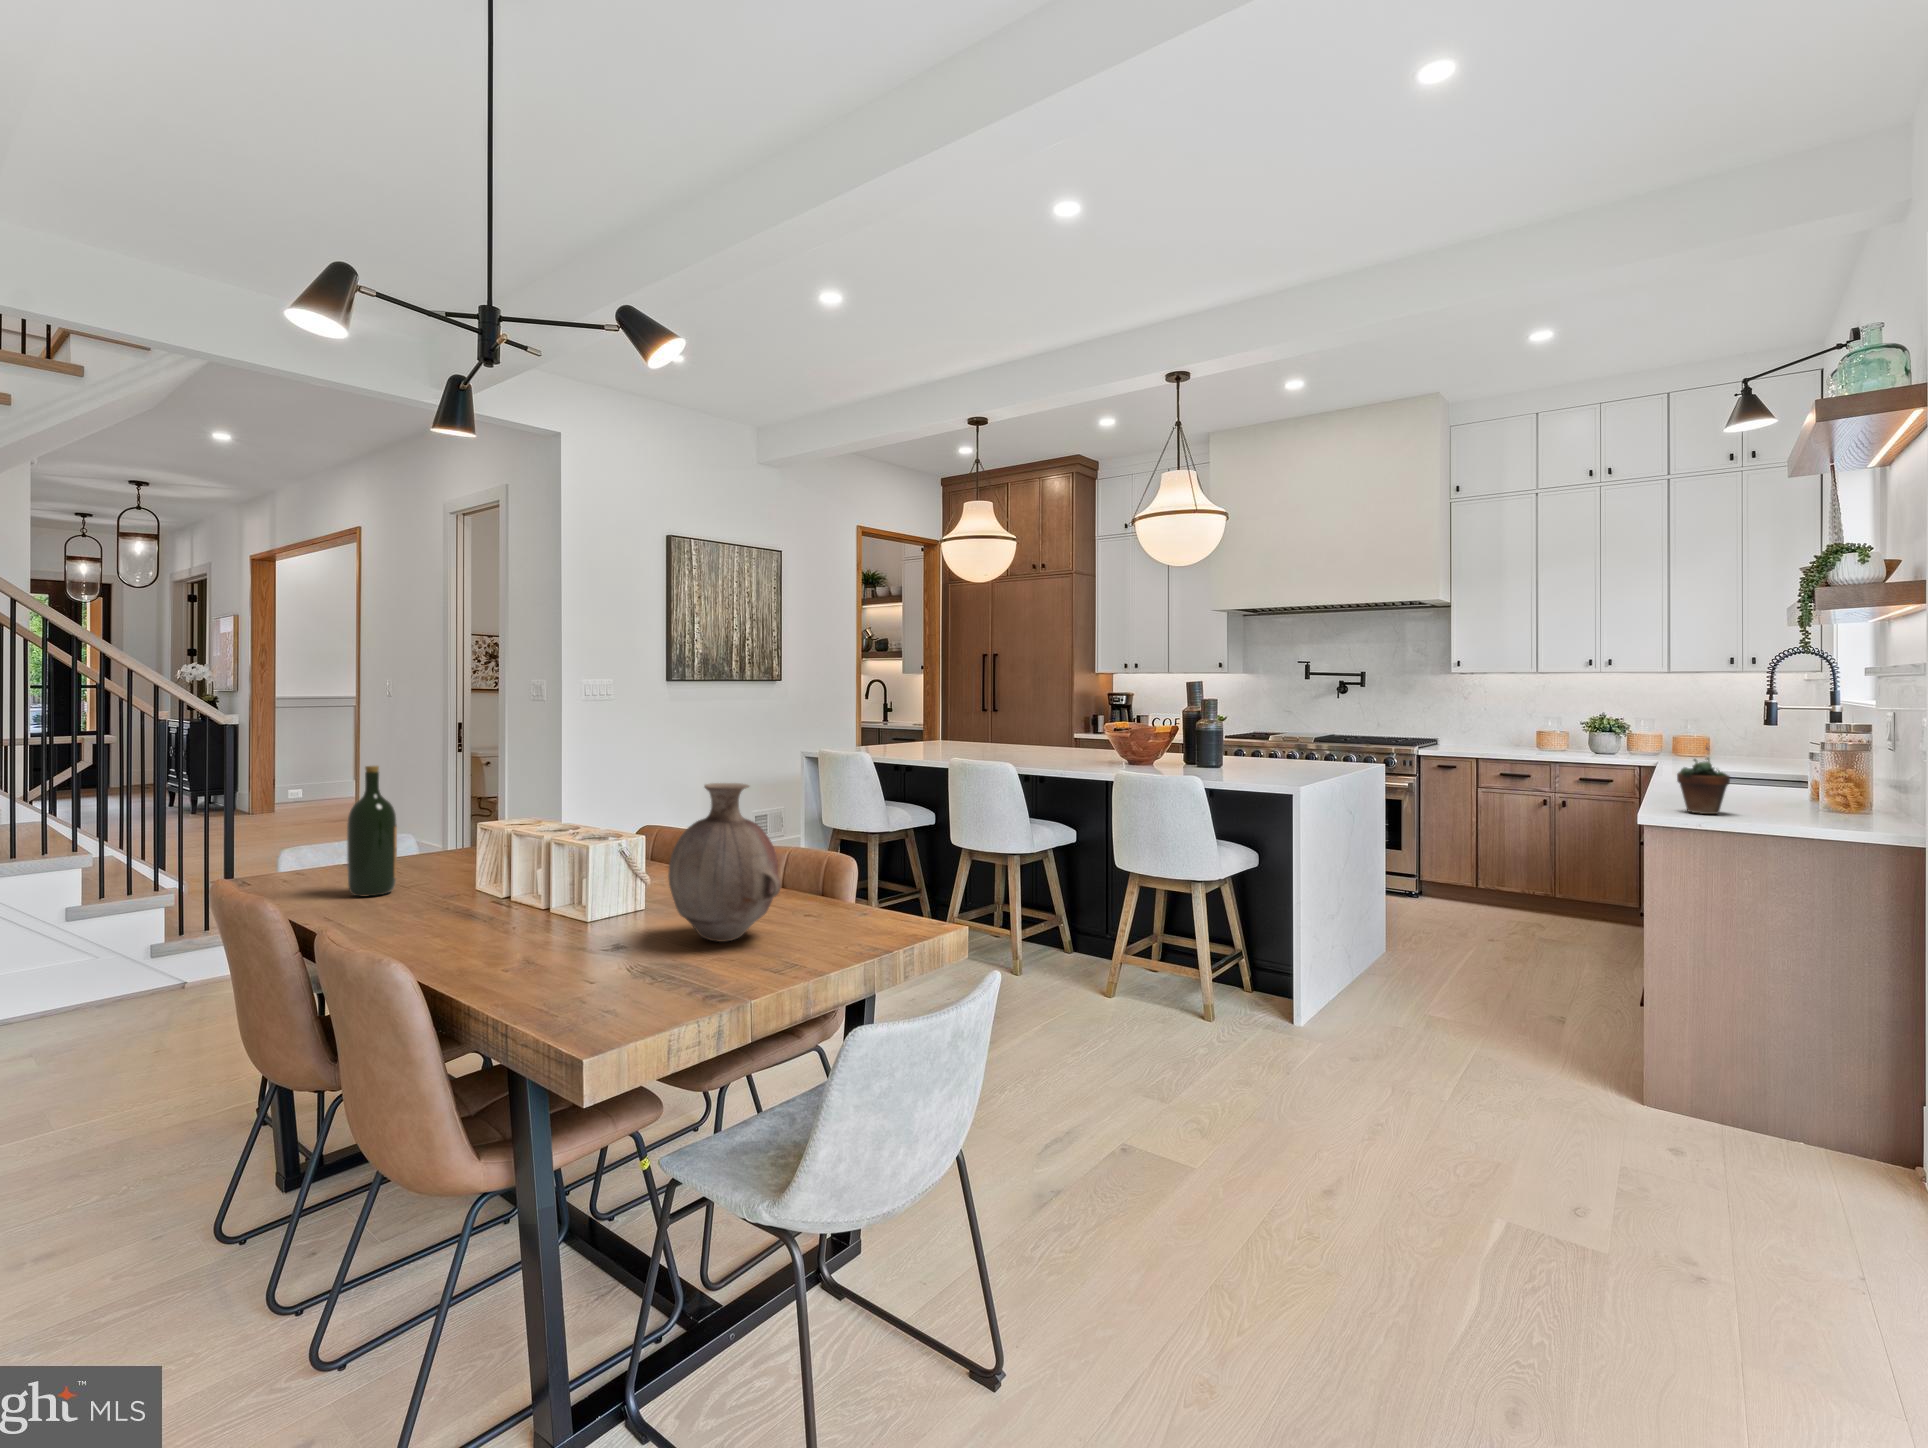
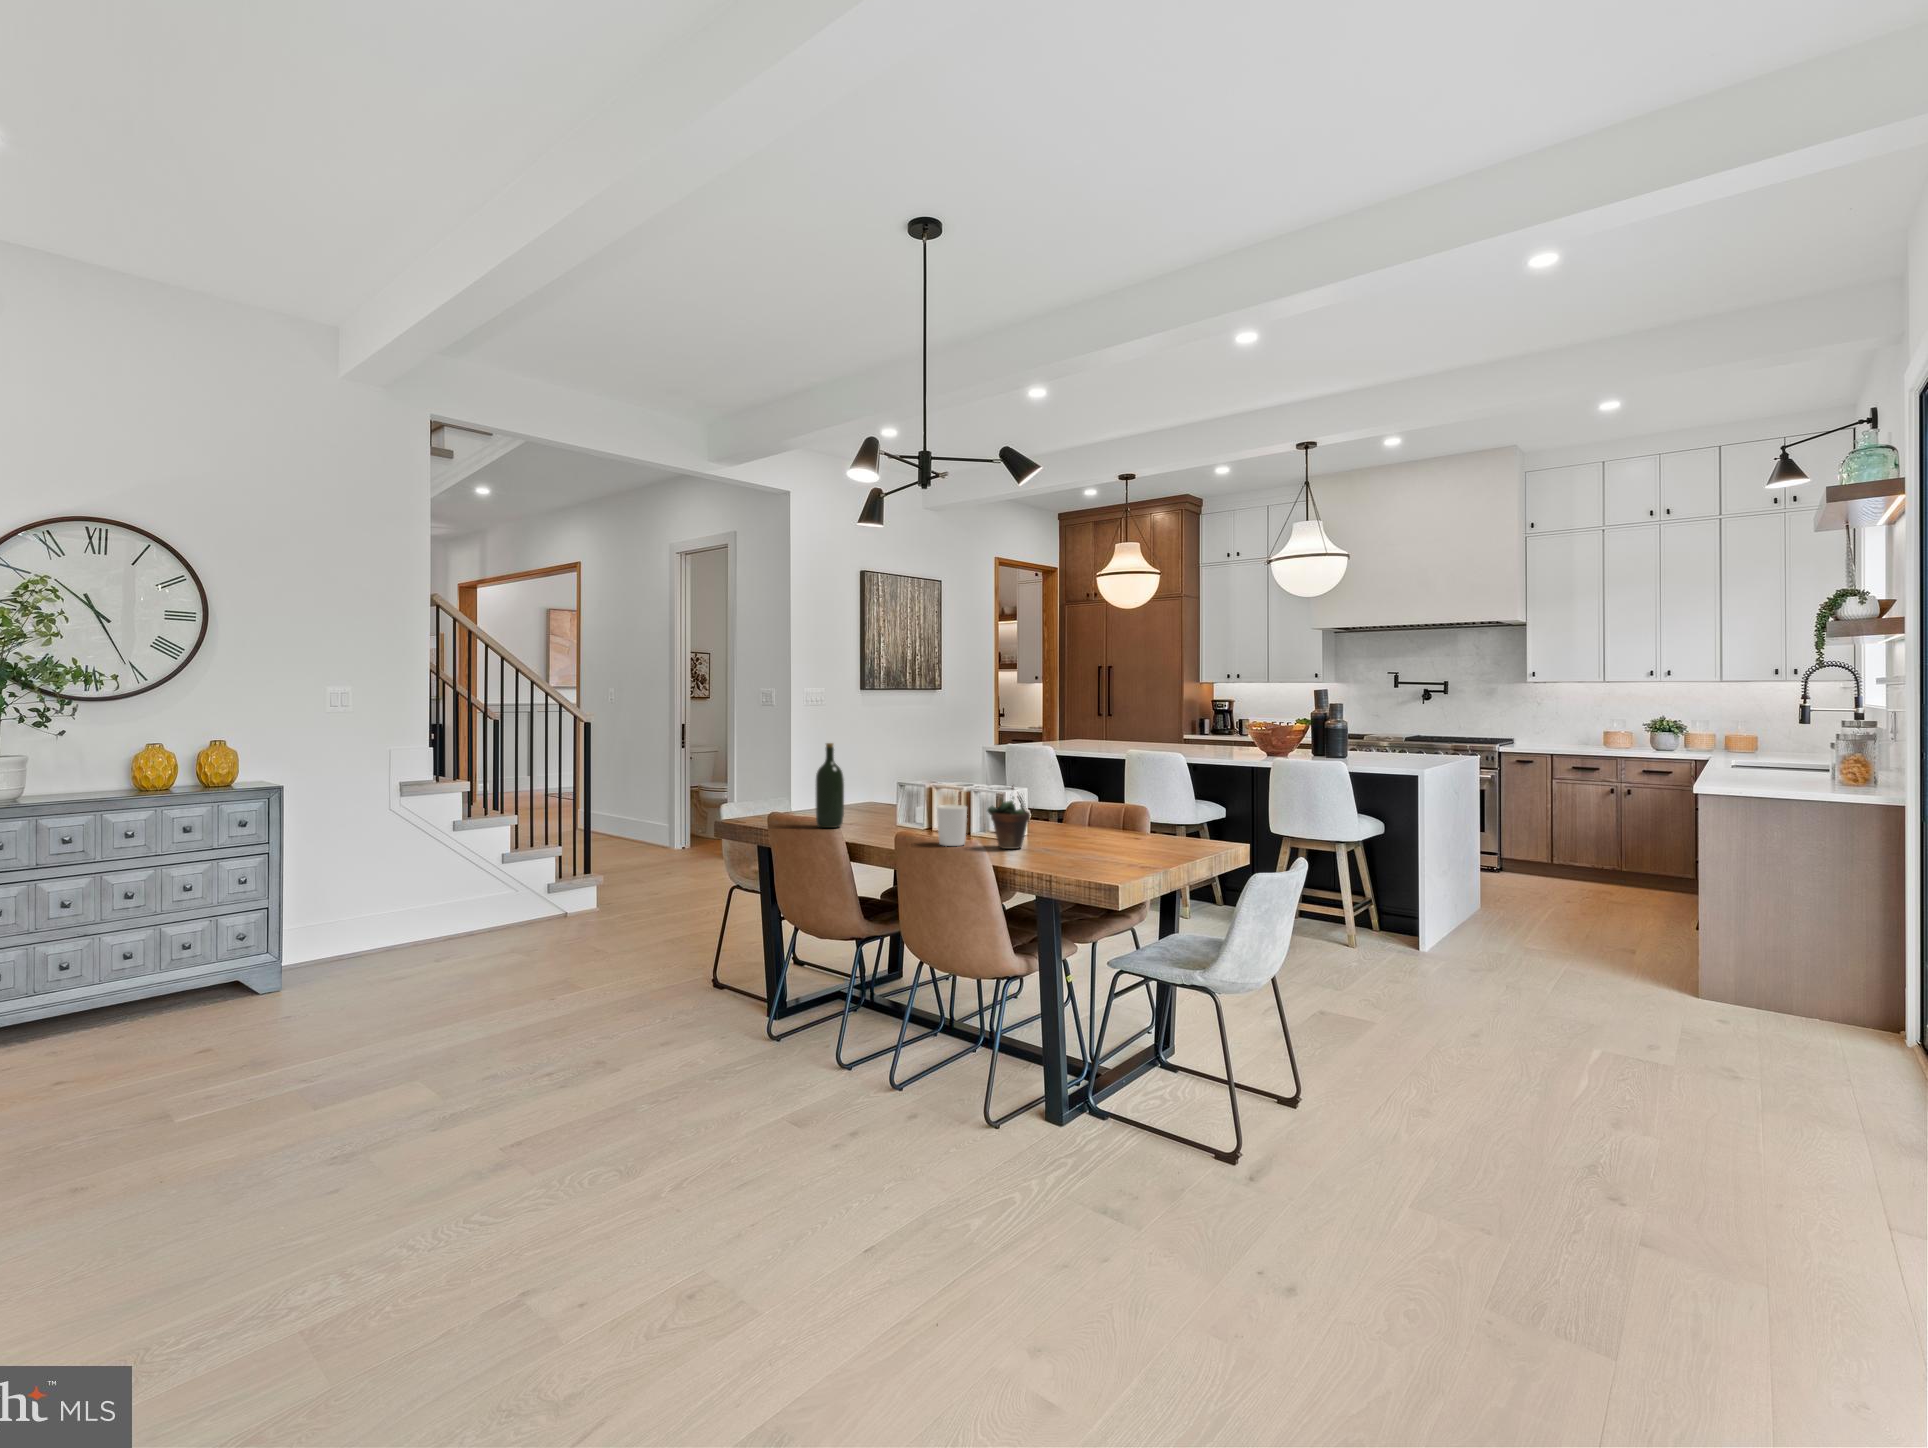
succulent plant: present [1677,746,1730,814] -> present [988,786,1030,849]
vase: present [668,783,781,942] -> none [1064,751,1144,848]
candle holder: none [459,869,513,940] -> present [937,805,967,846]

